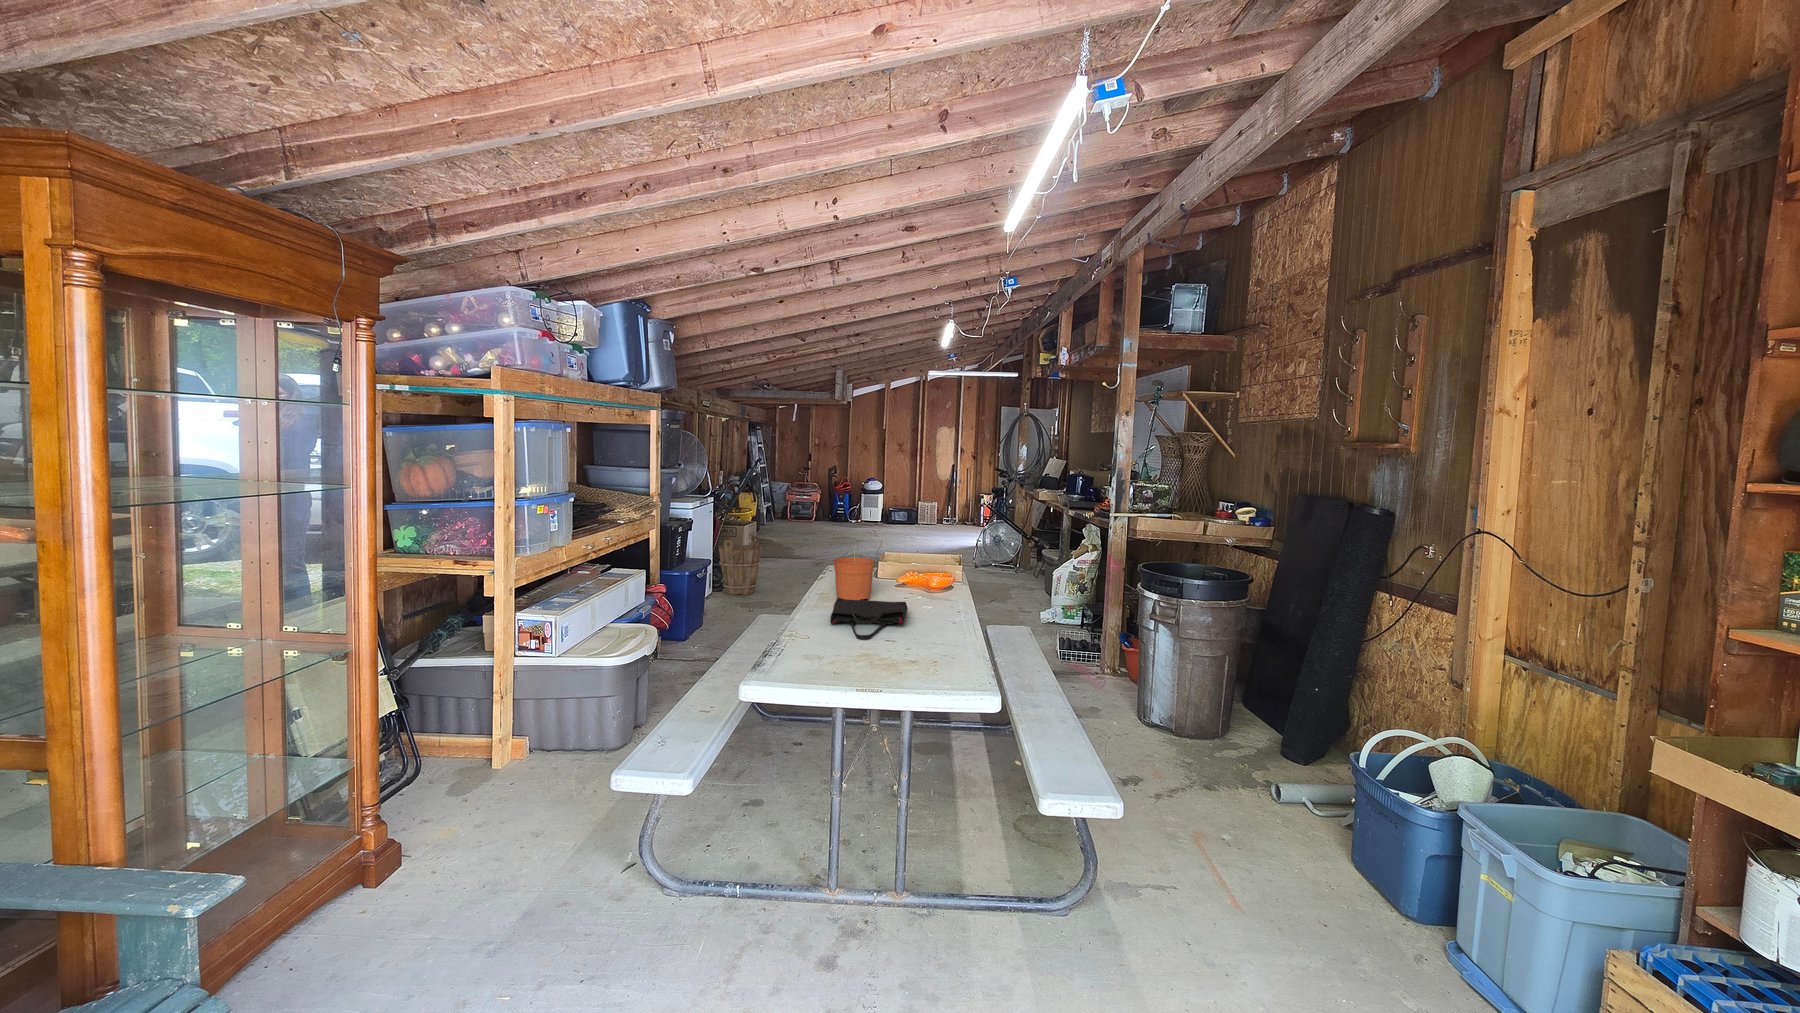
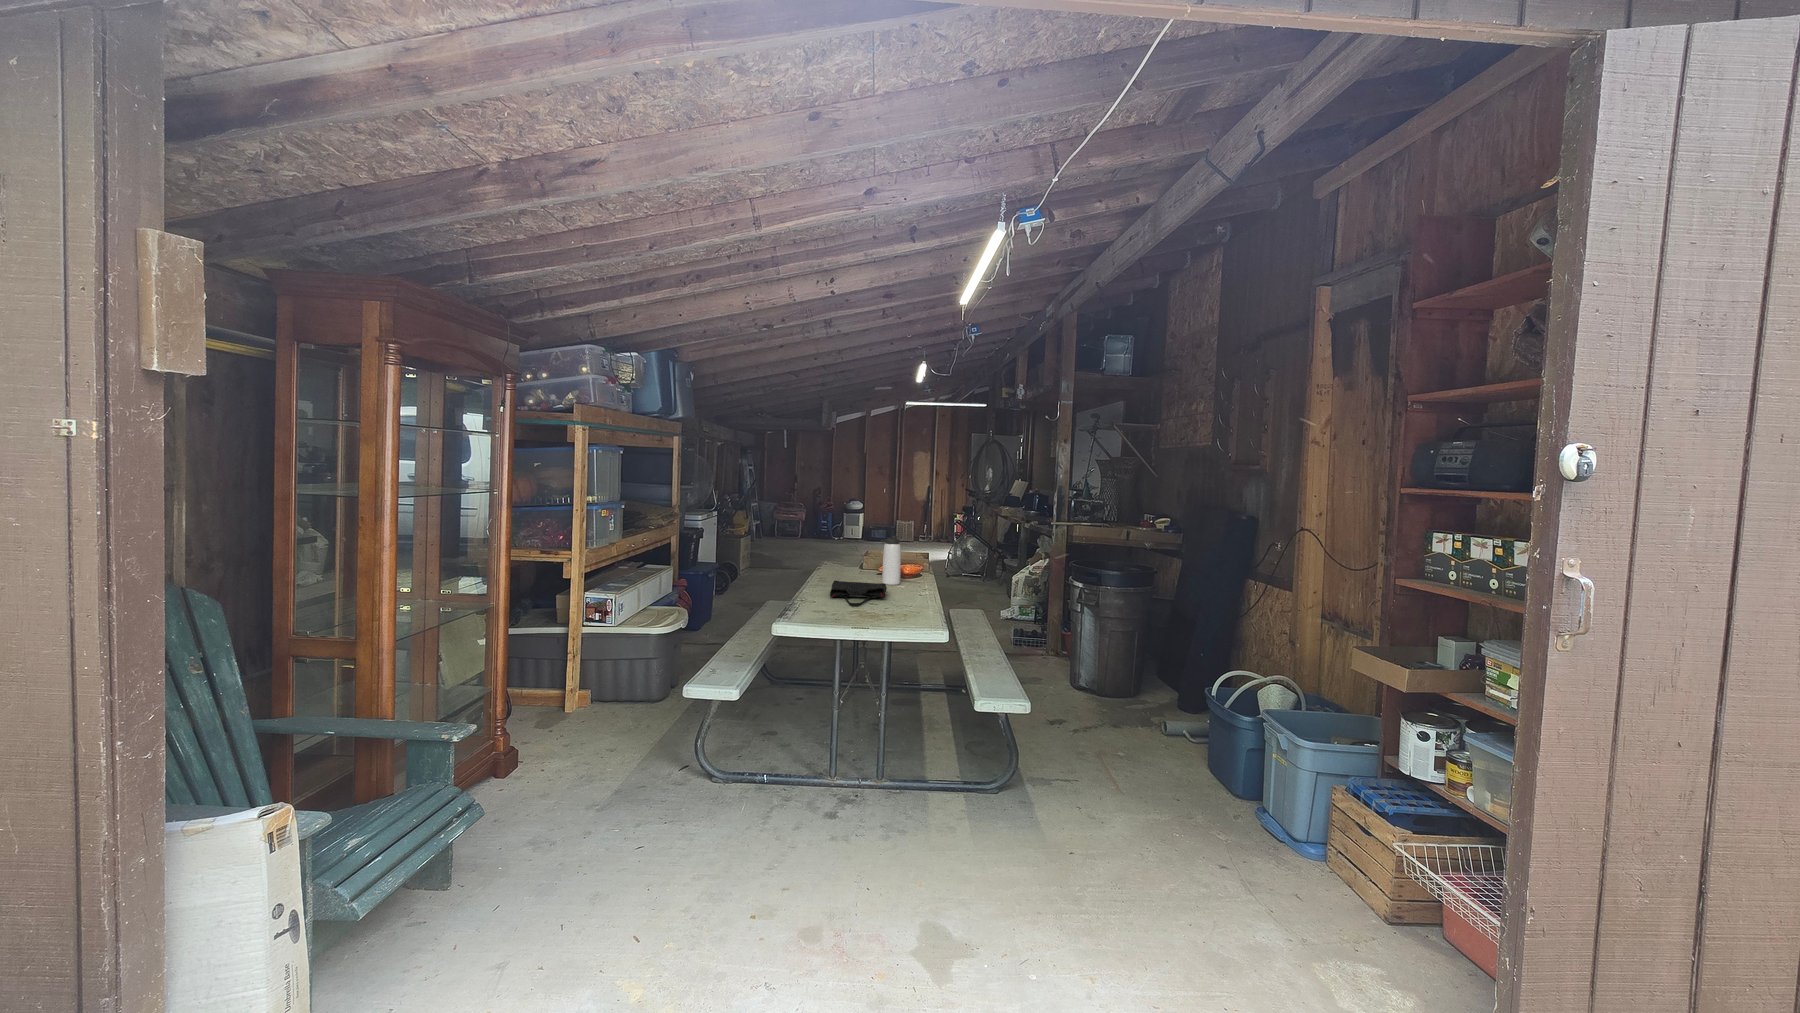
bucket: present [719,535,762,595] -> none [720,546,758,598]
thermos bottle: none [899,535,926,600] -> present [880,535,901,585]
plant pot: present [834,541,875,600] -> none [831,539,862,585]

